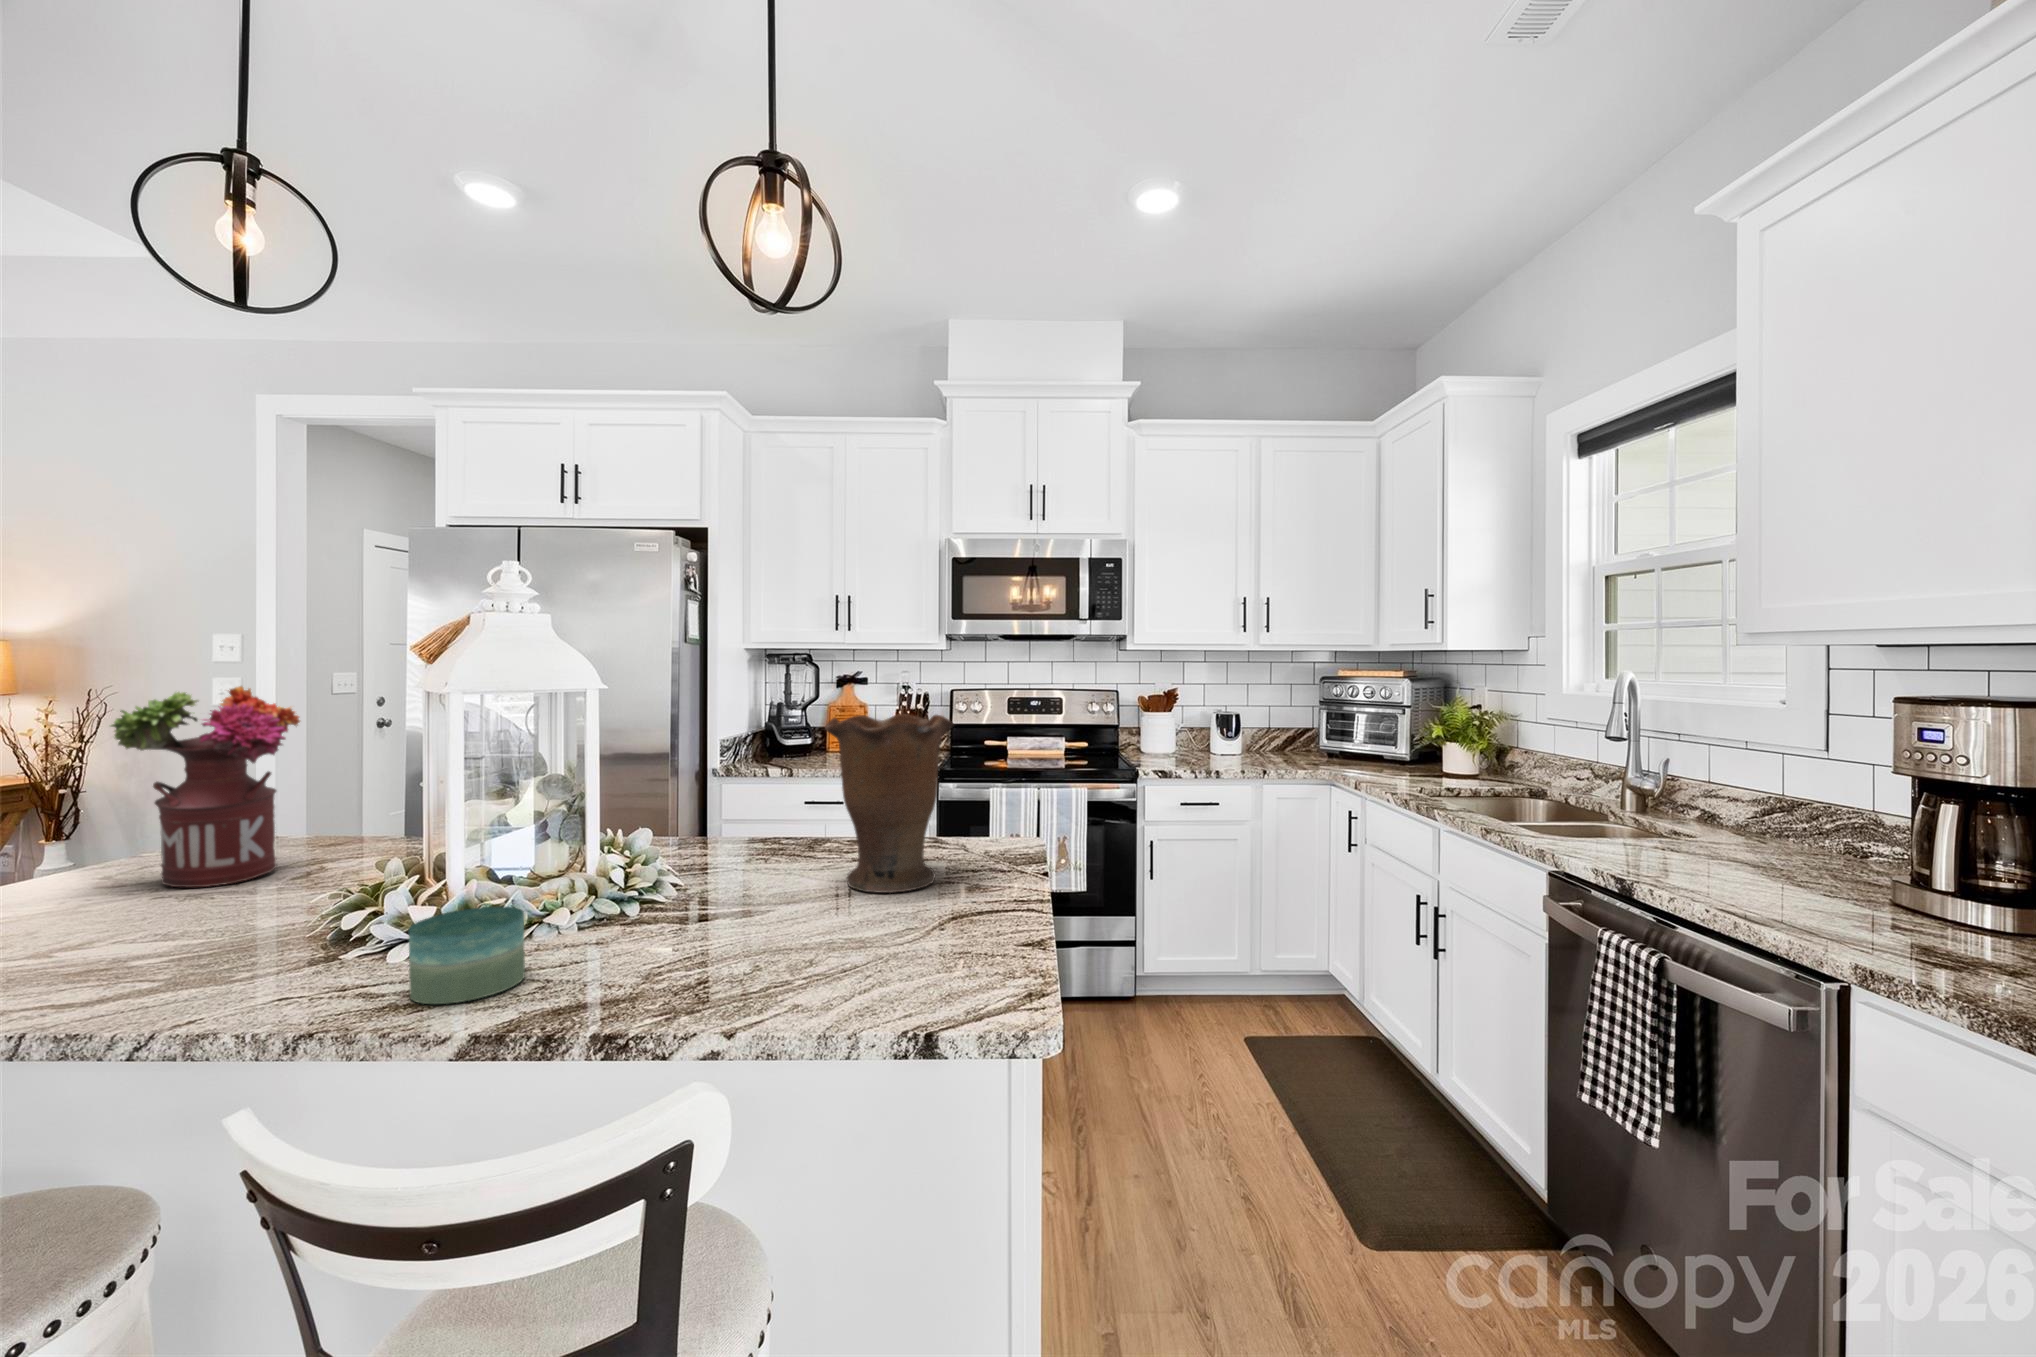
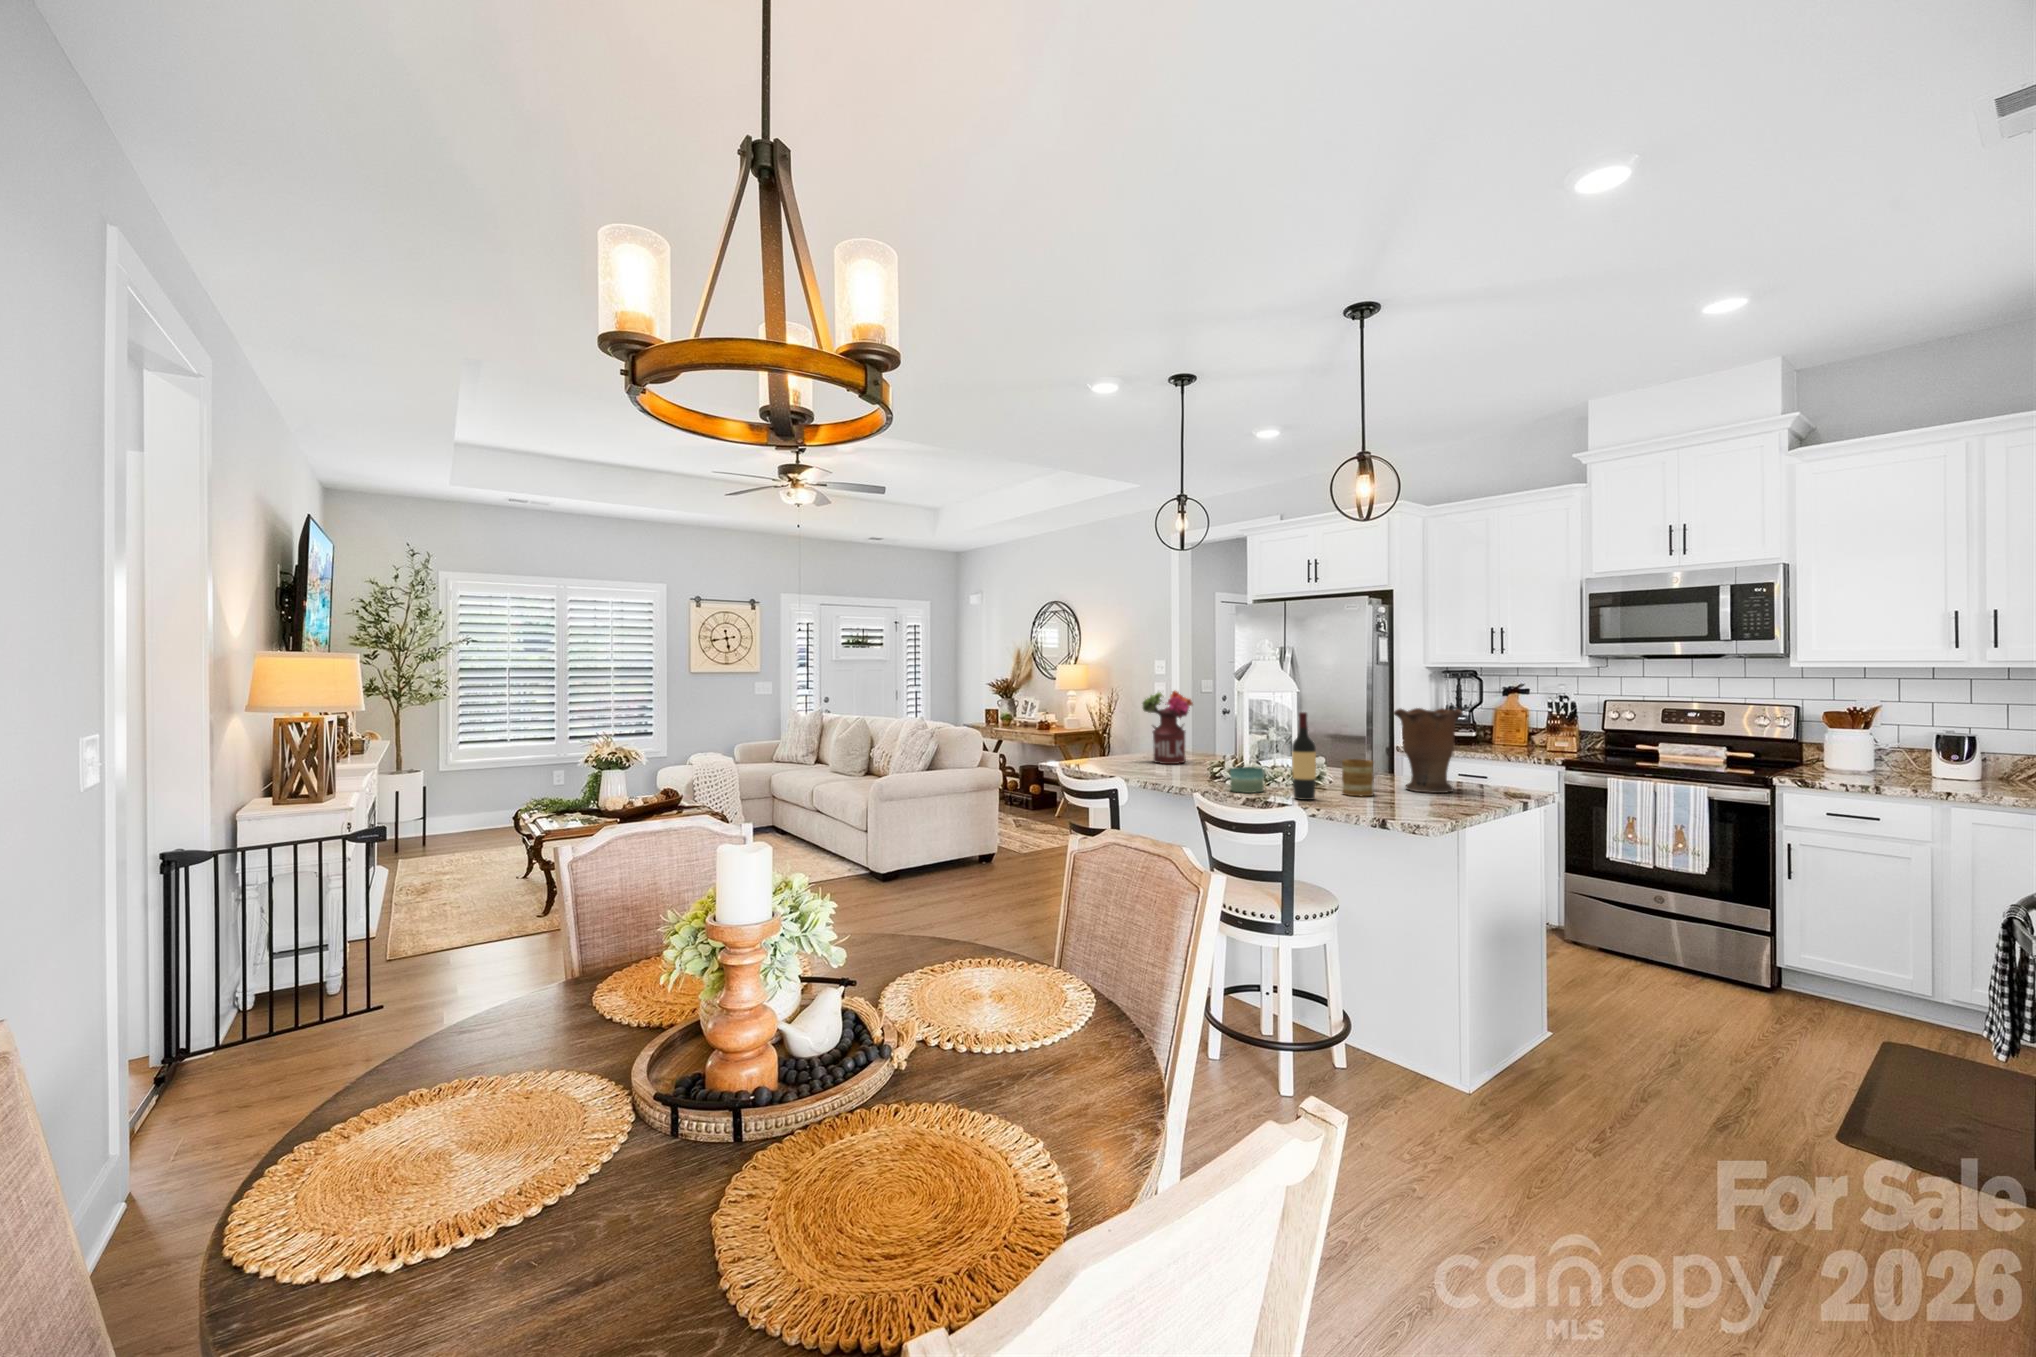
wine bottle: none [623,745,695,1001] -> present [1292,712,1316,800]
mug: none [741,843,813,944] -> present [1342,759,1374,796]

